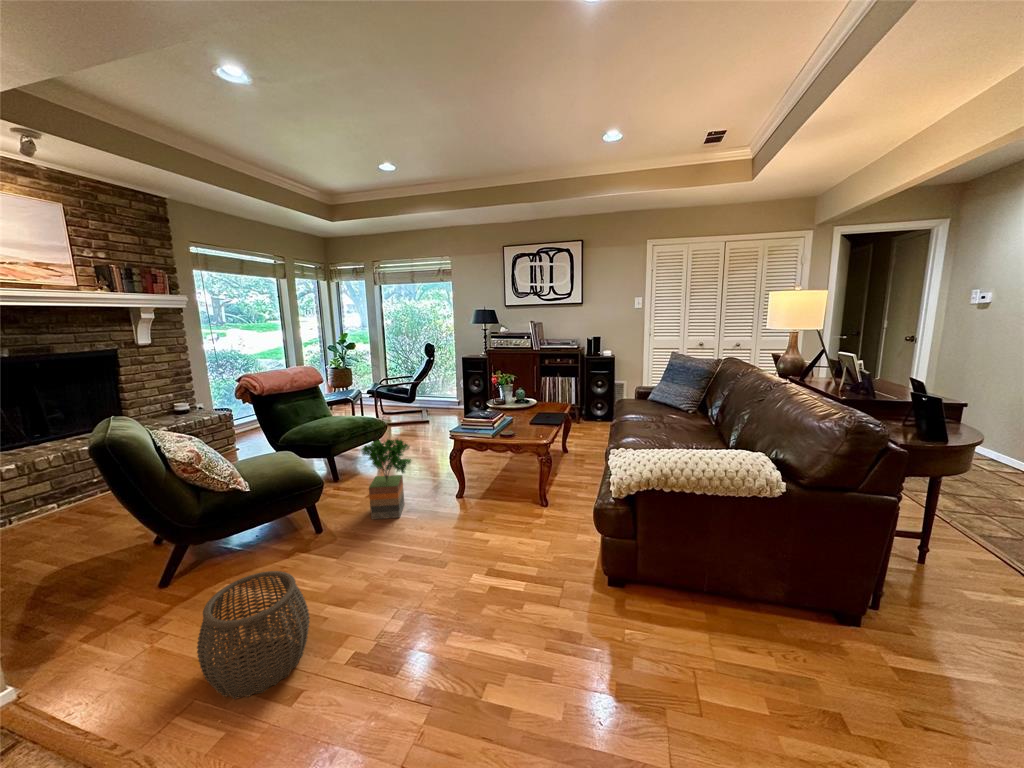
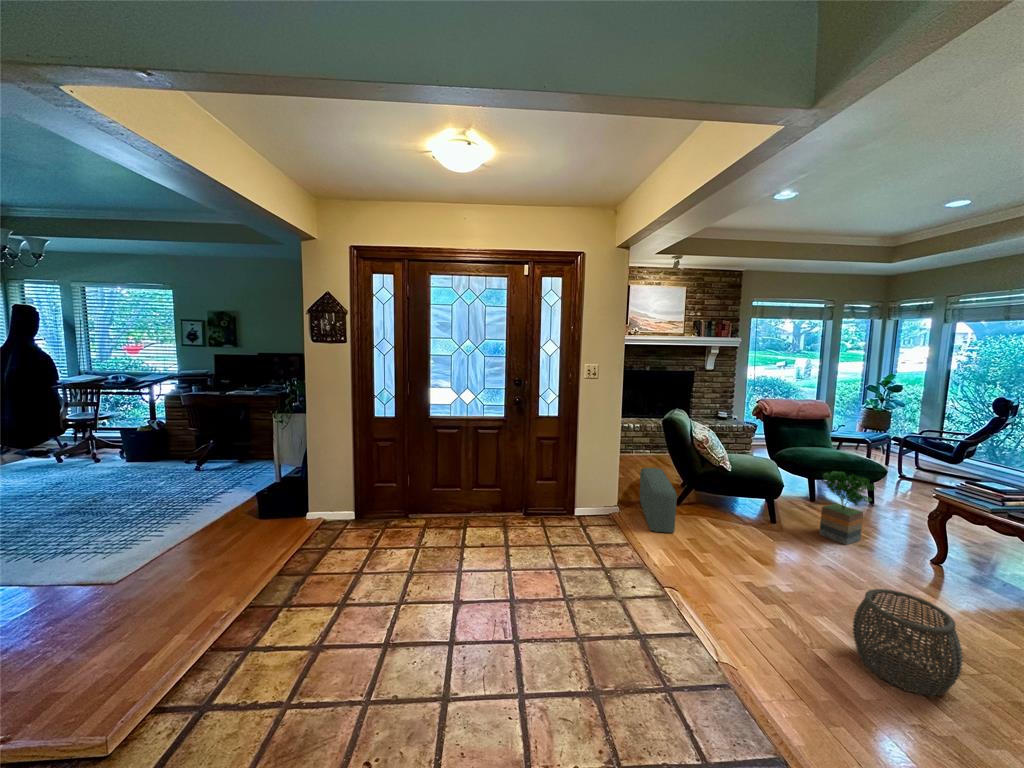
pouf: none [54,543,185,691] -> present [640,468,677,533]
woven basket: present [197,571,310,699] -> present [853,589,963,697]

